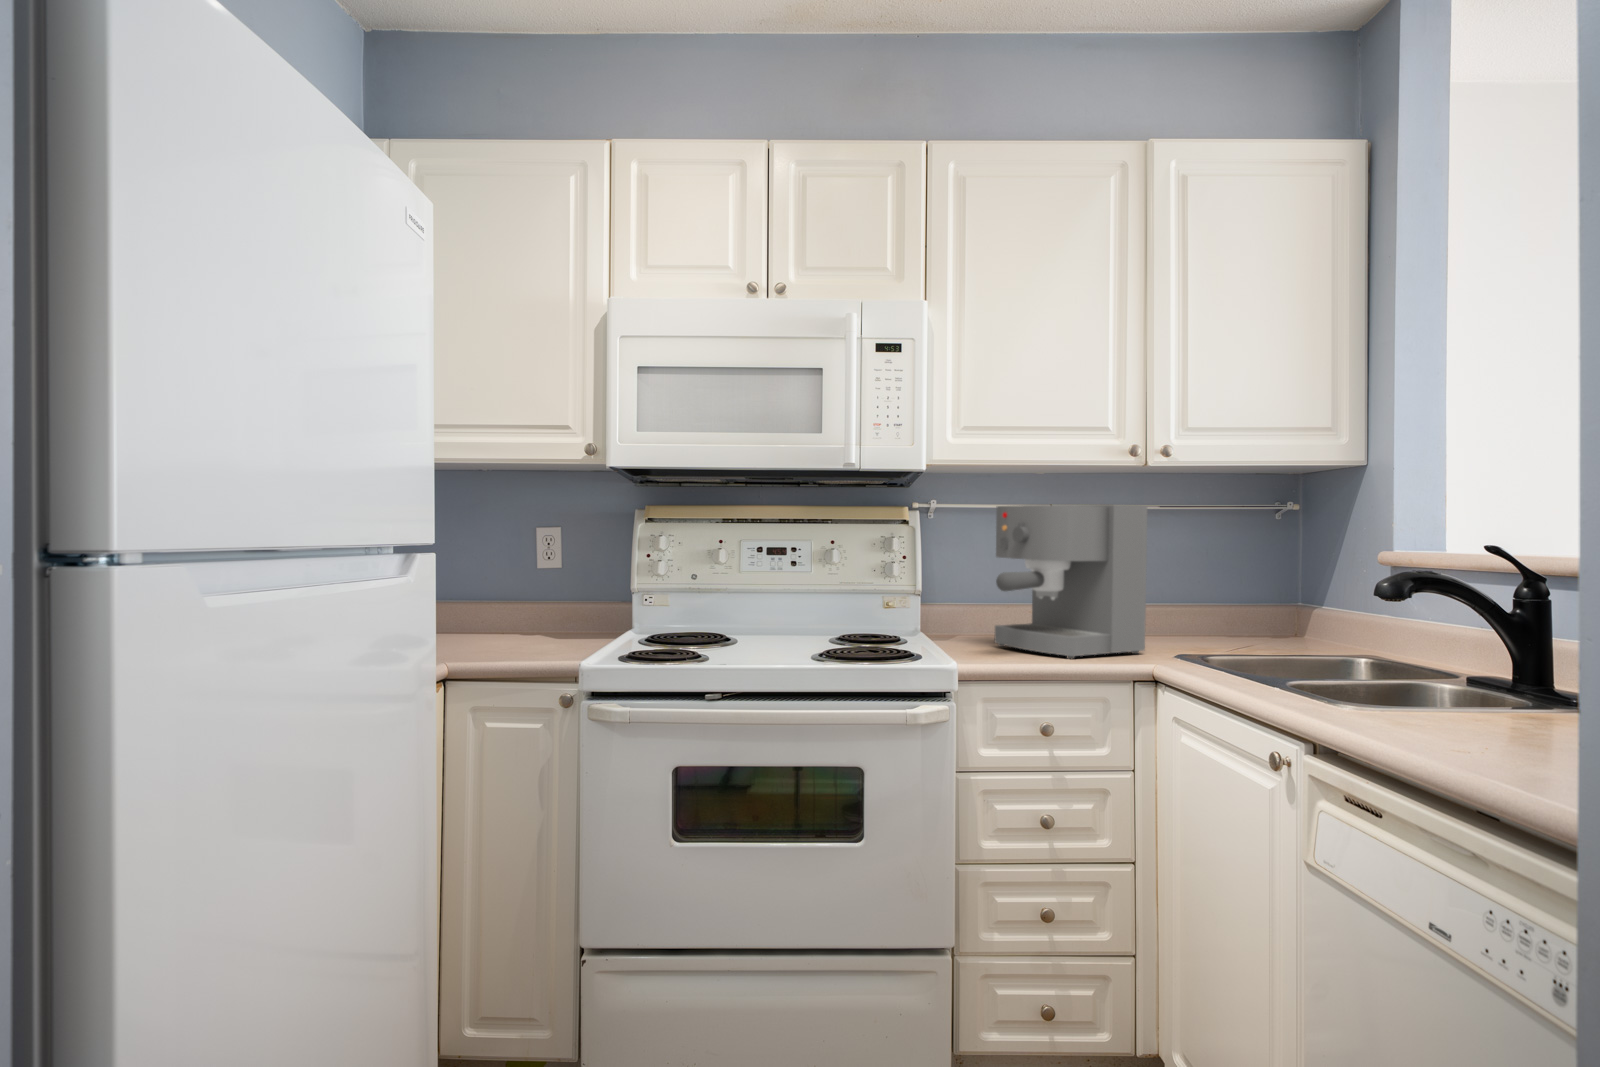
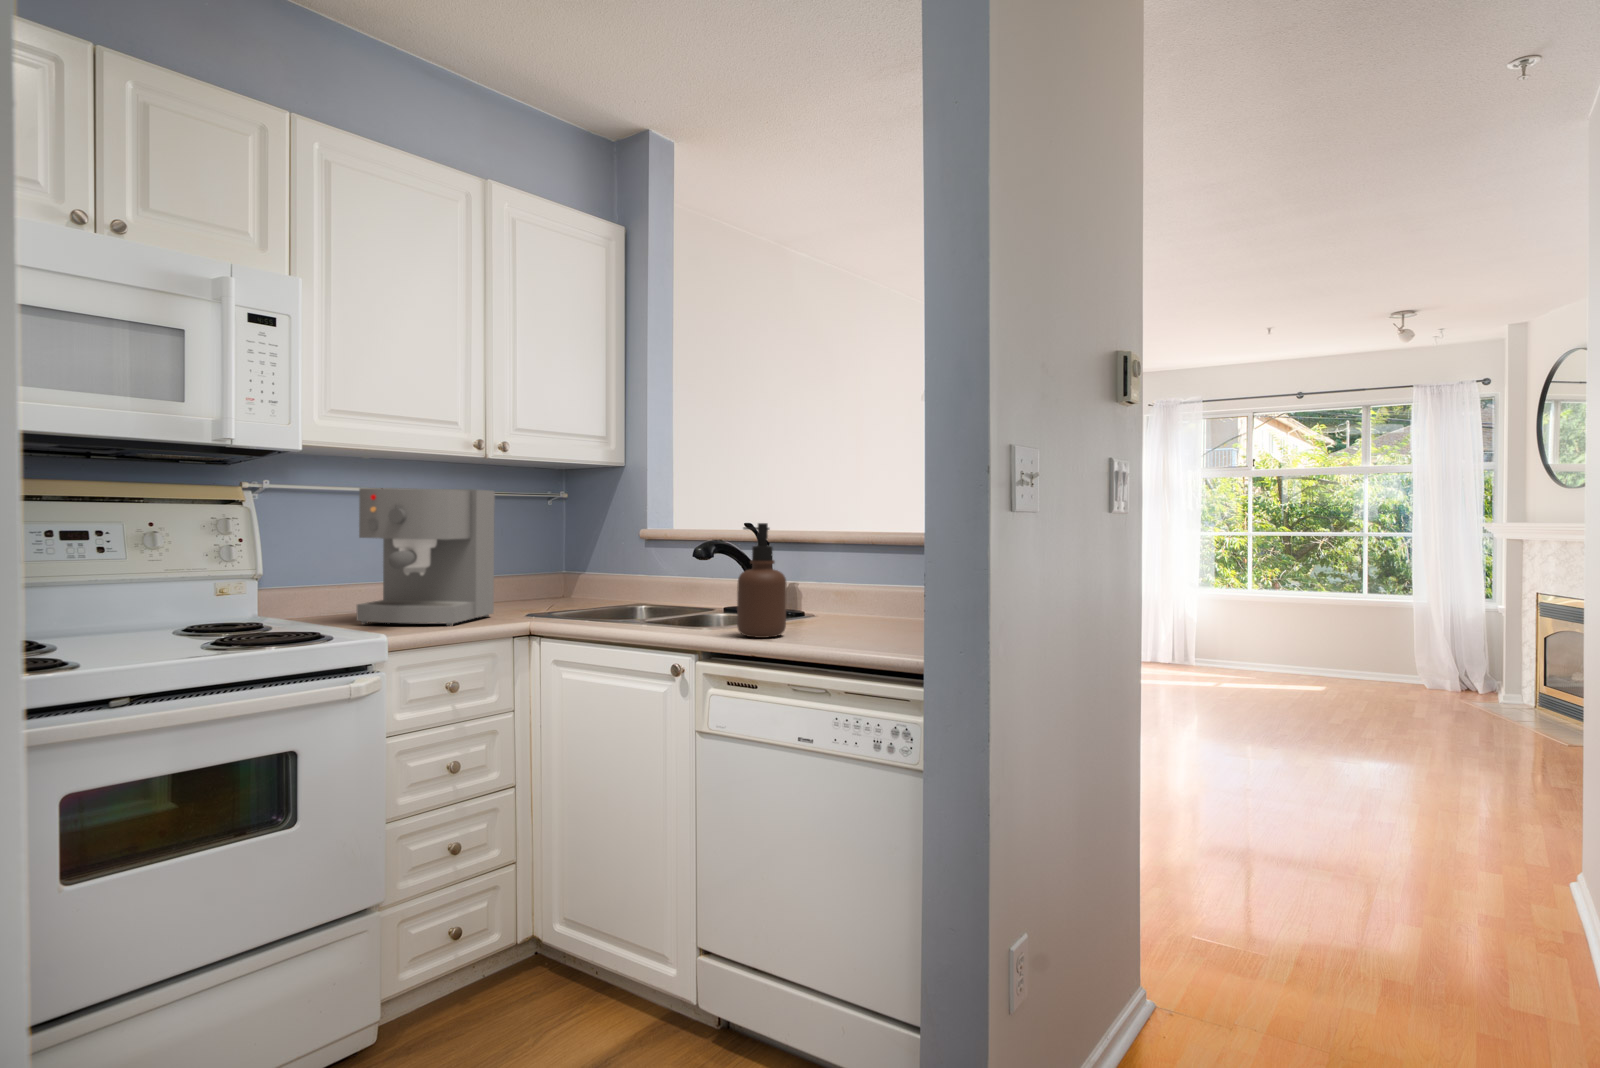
soap dispenser: none [1379,548,1478,740] -> present [737,523,787,638]

